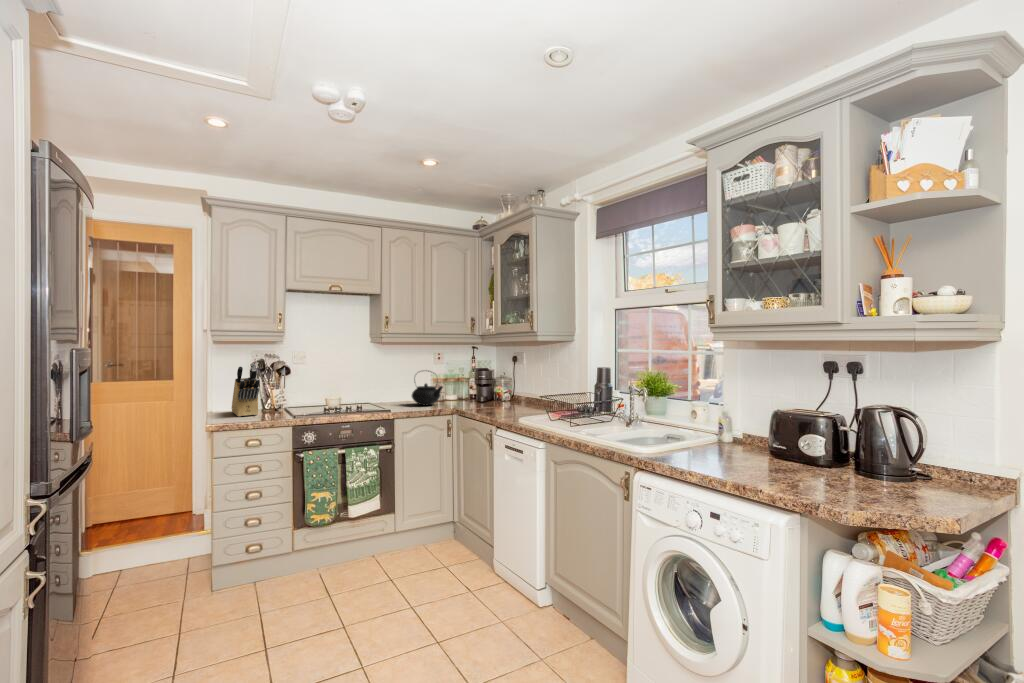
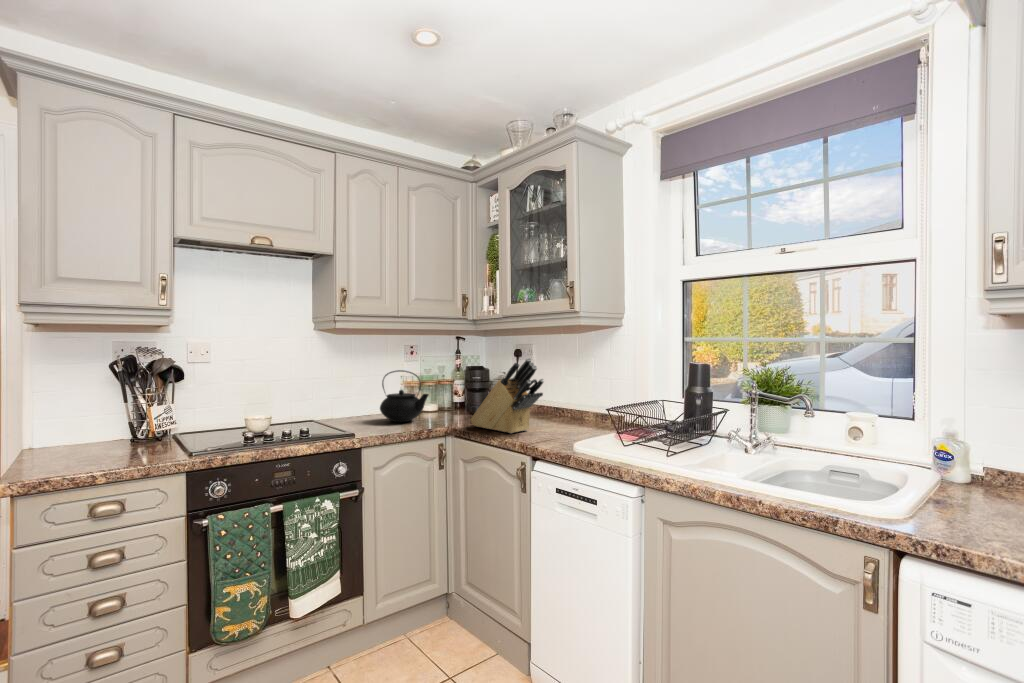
knife block: present [232,363,260,417] -> present [471,358,544,433]

